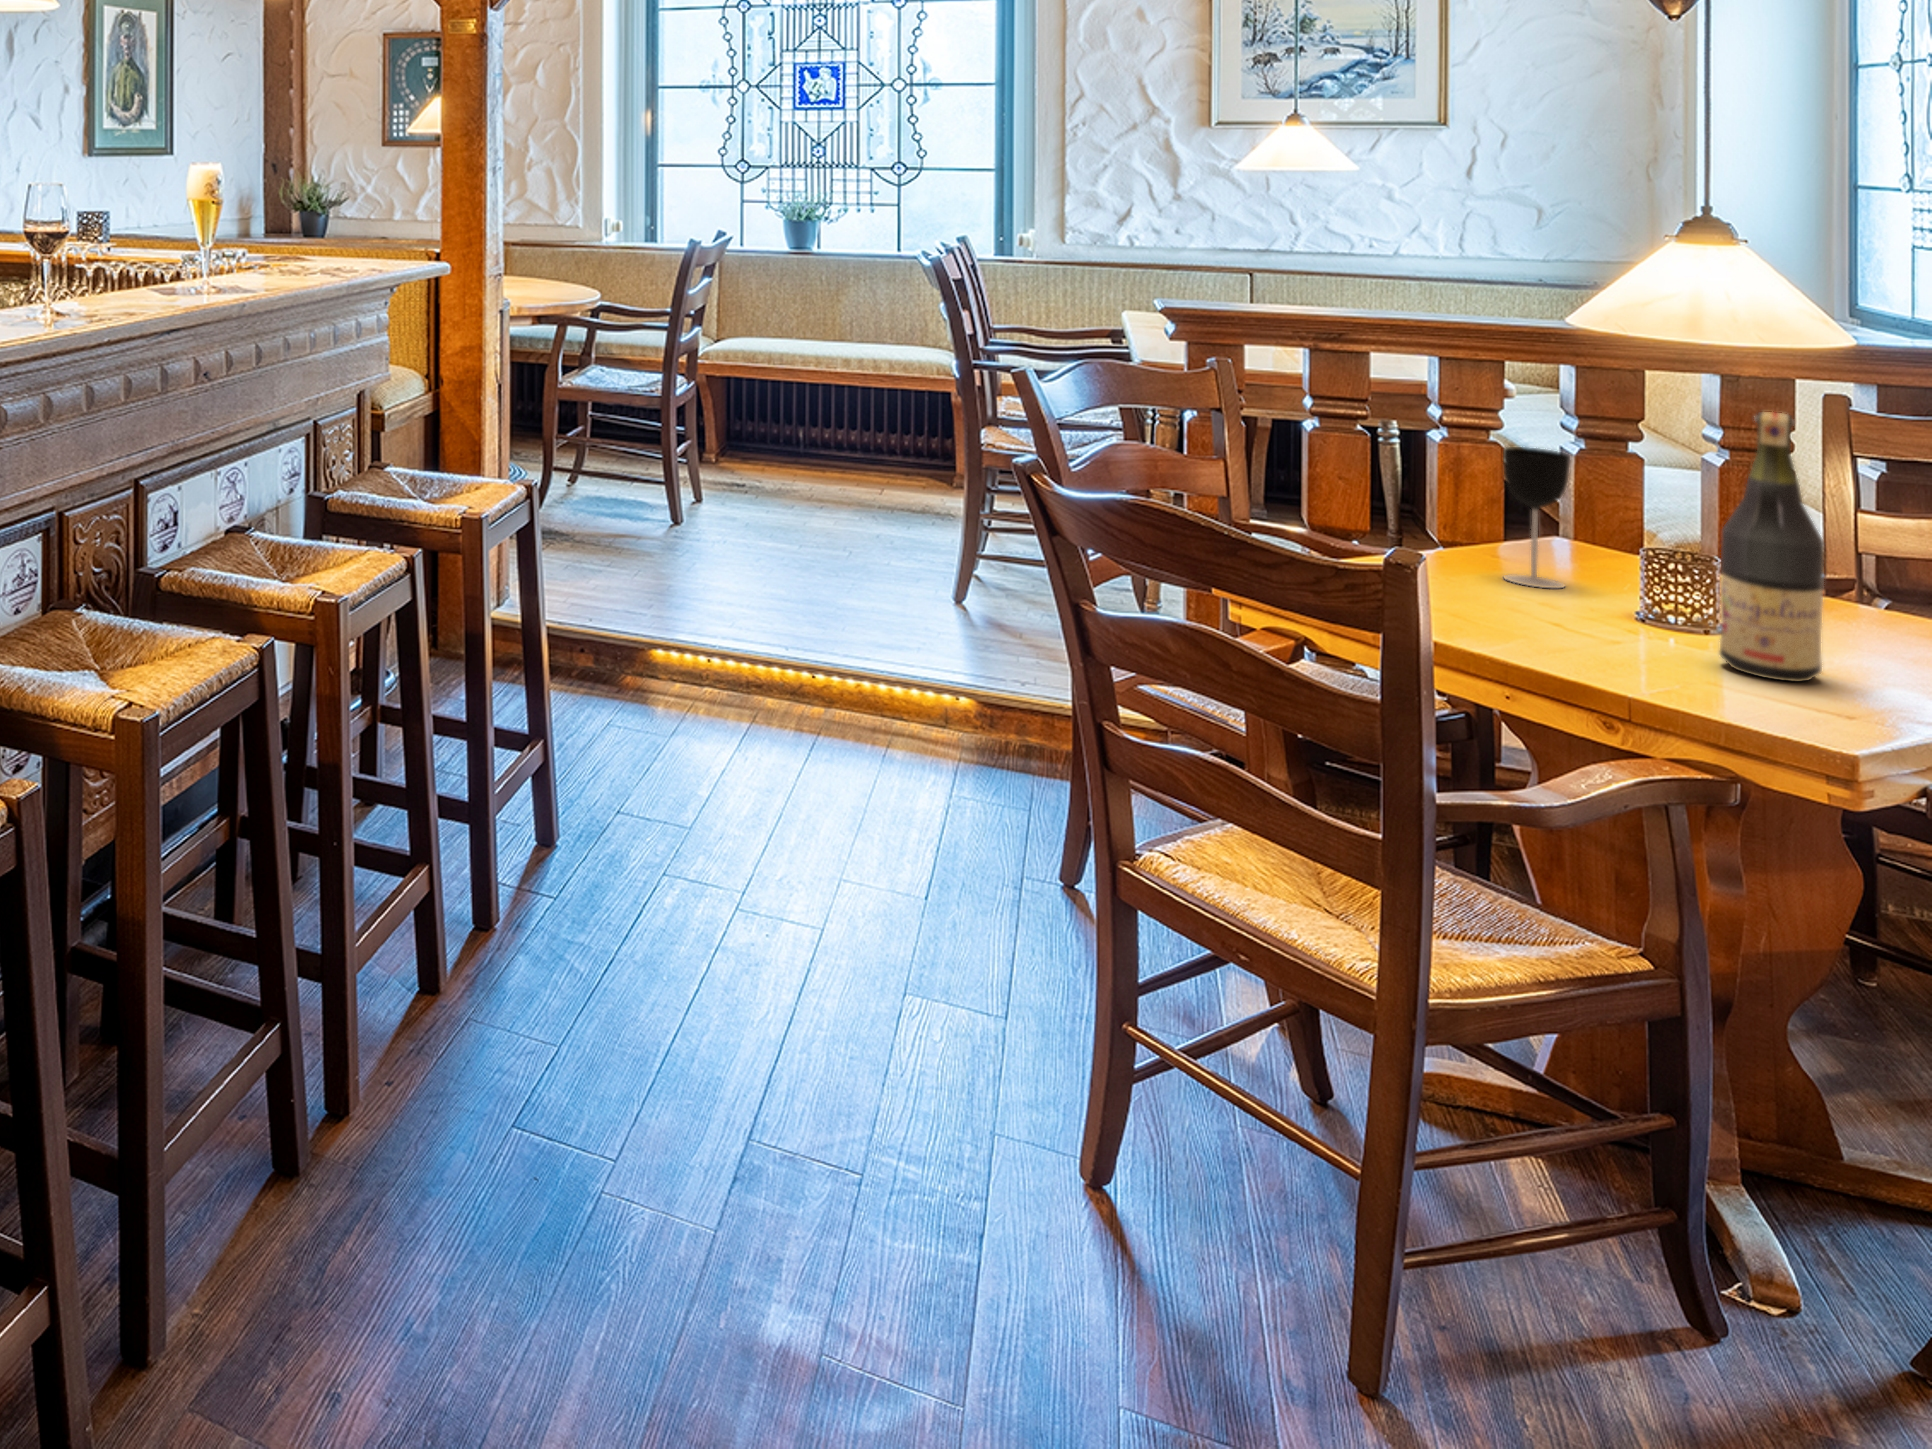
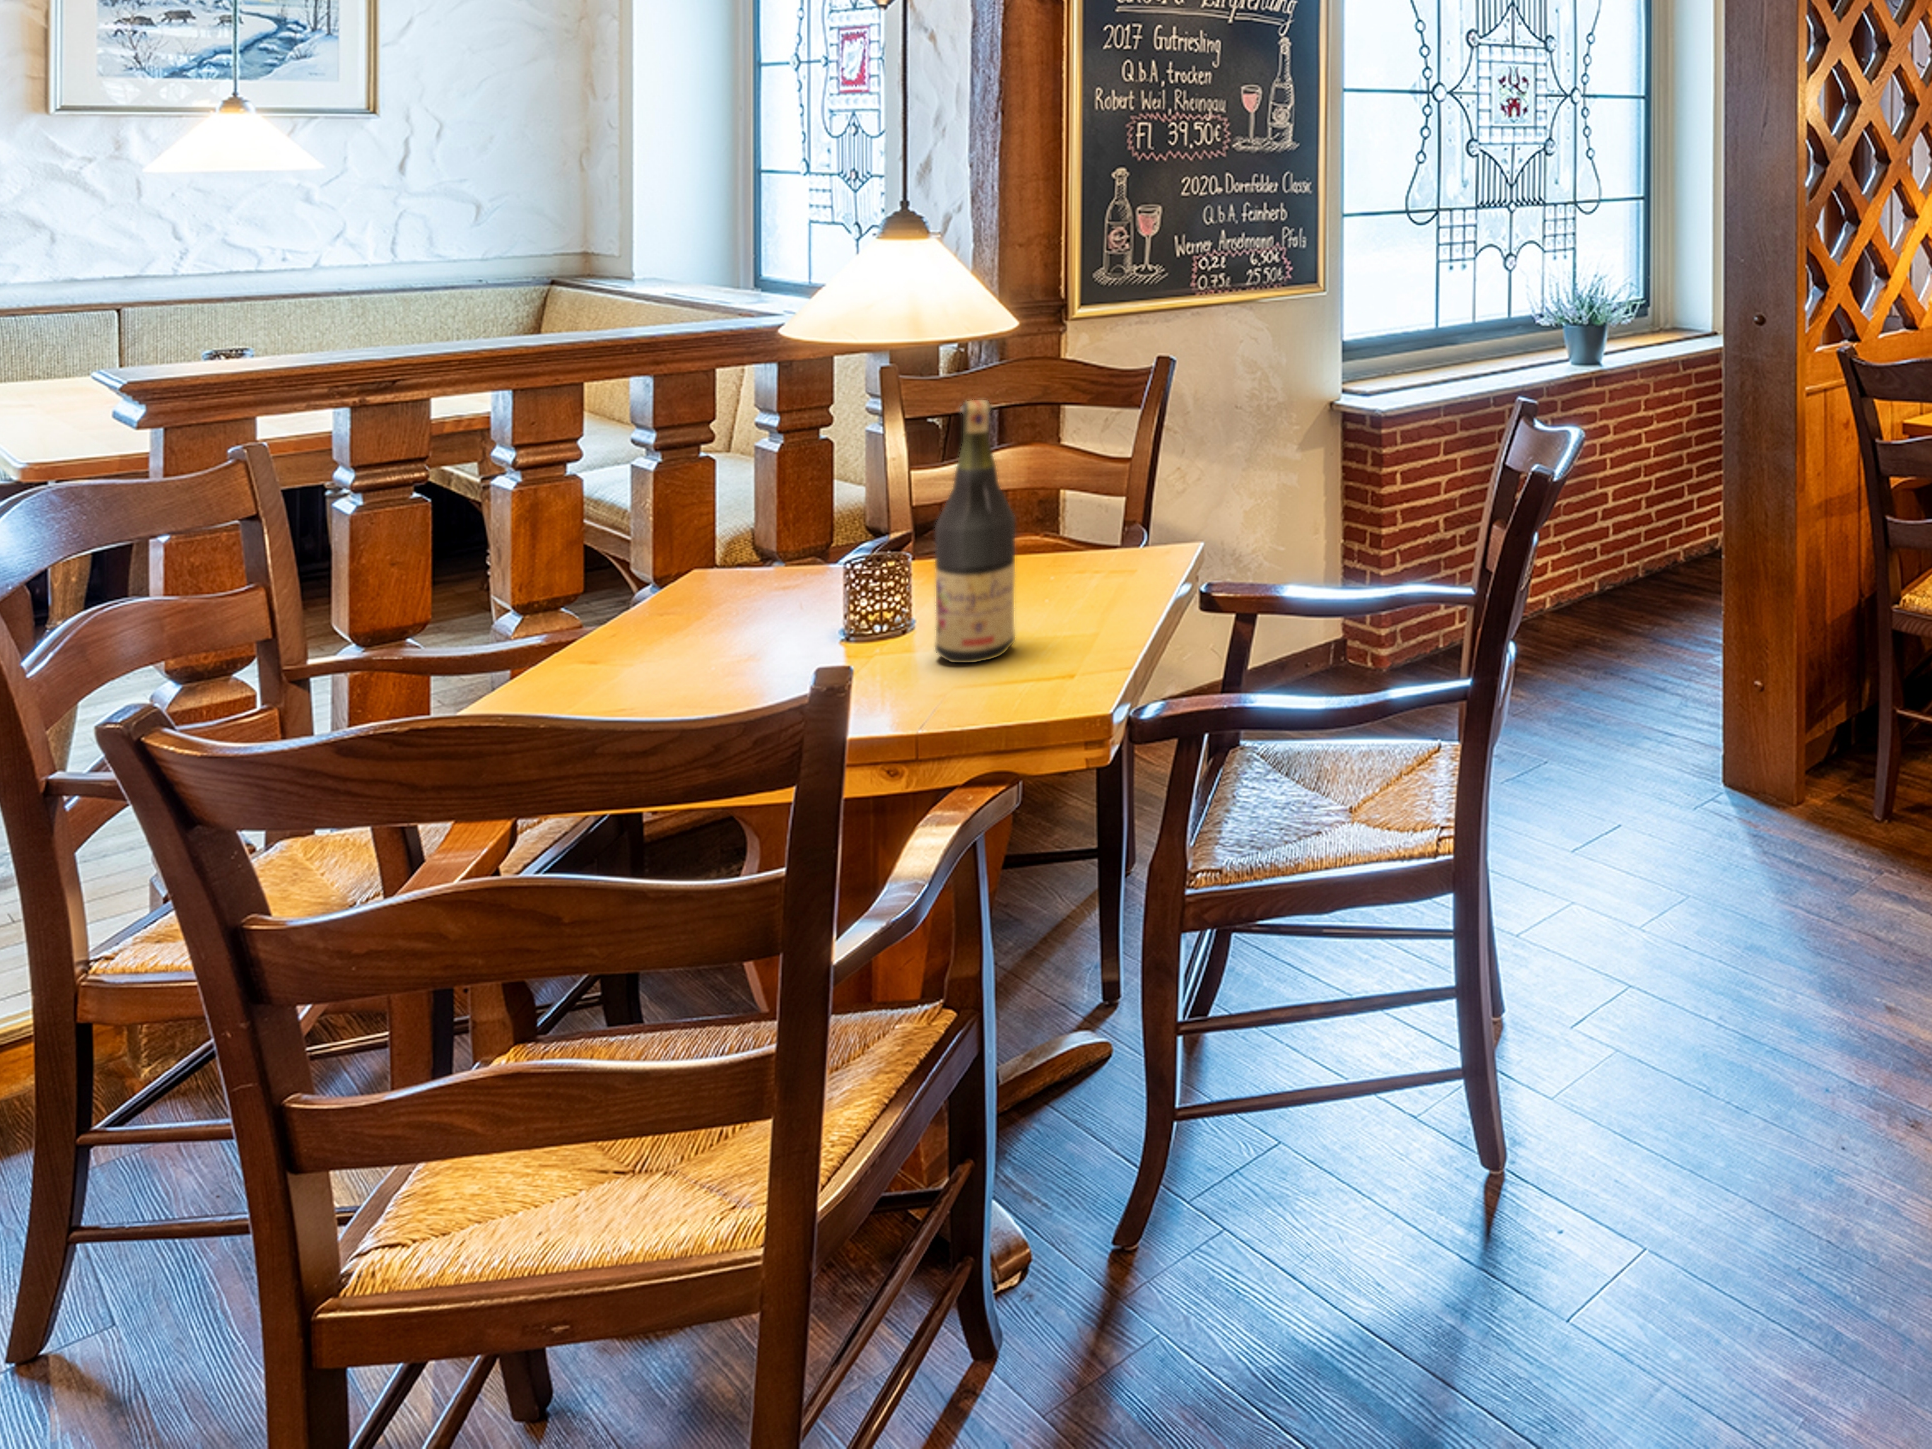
wine glass: present [1503,447,1570,588] -> none [678,476,746,636]

